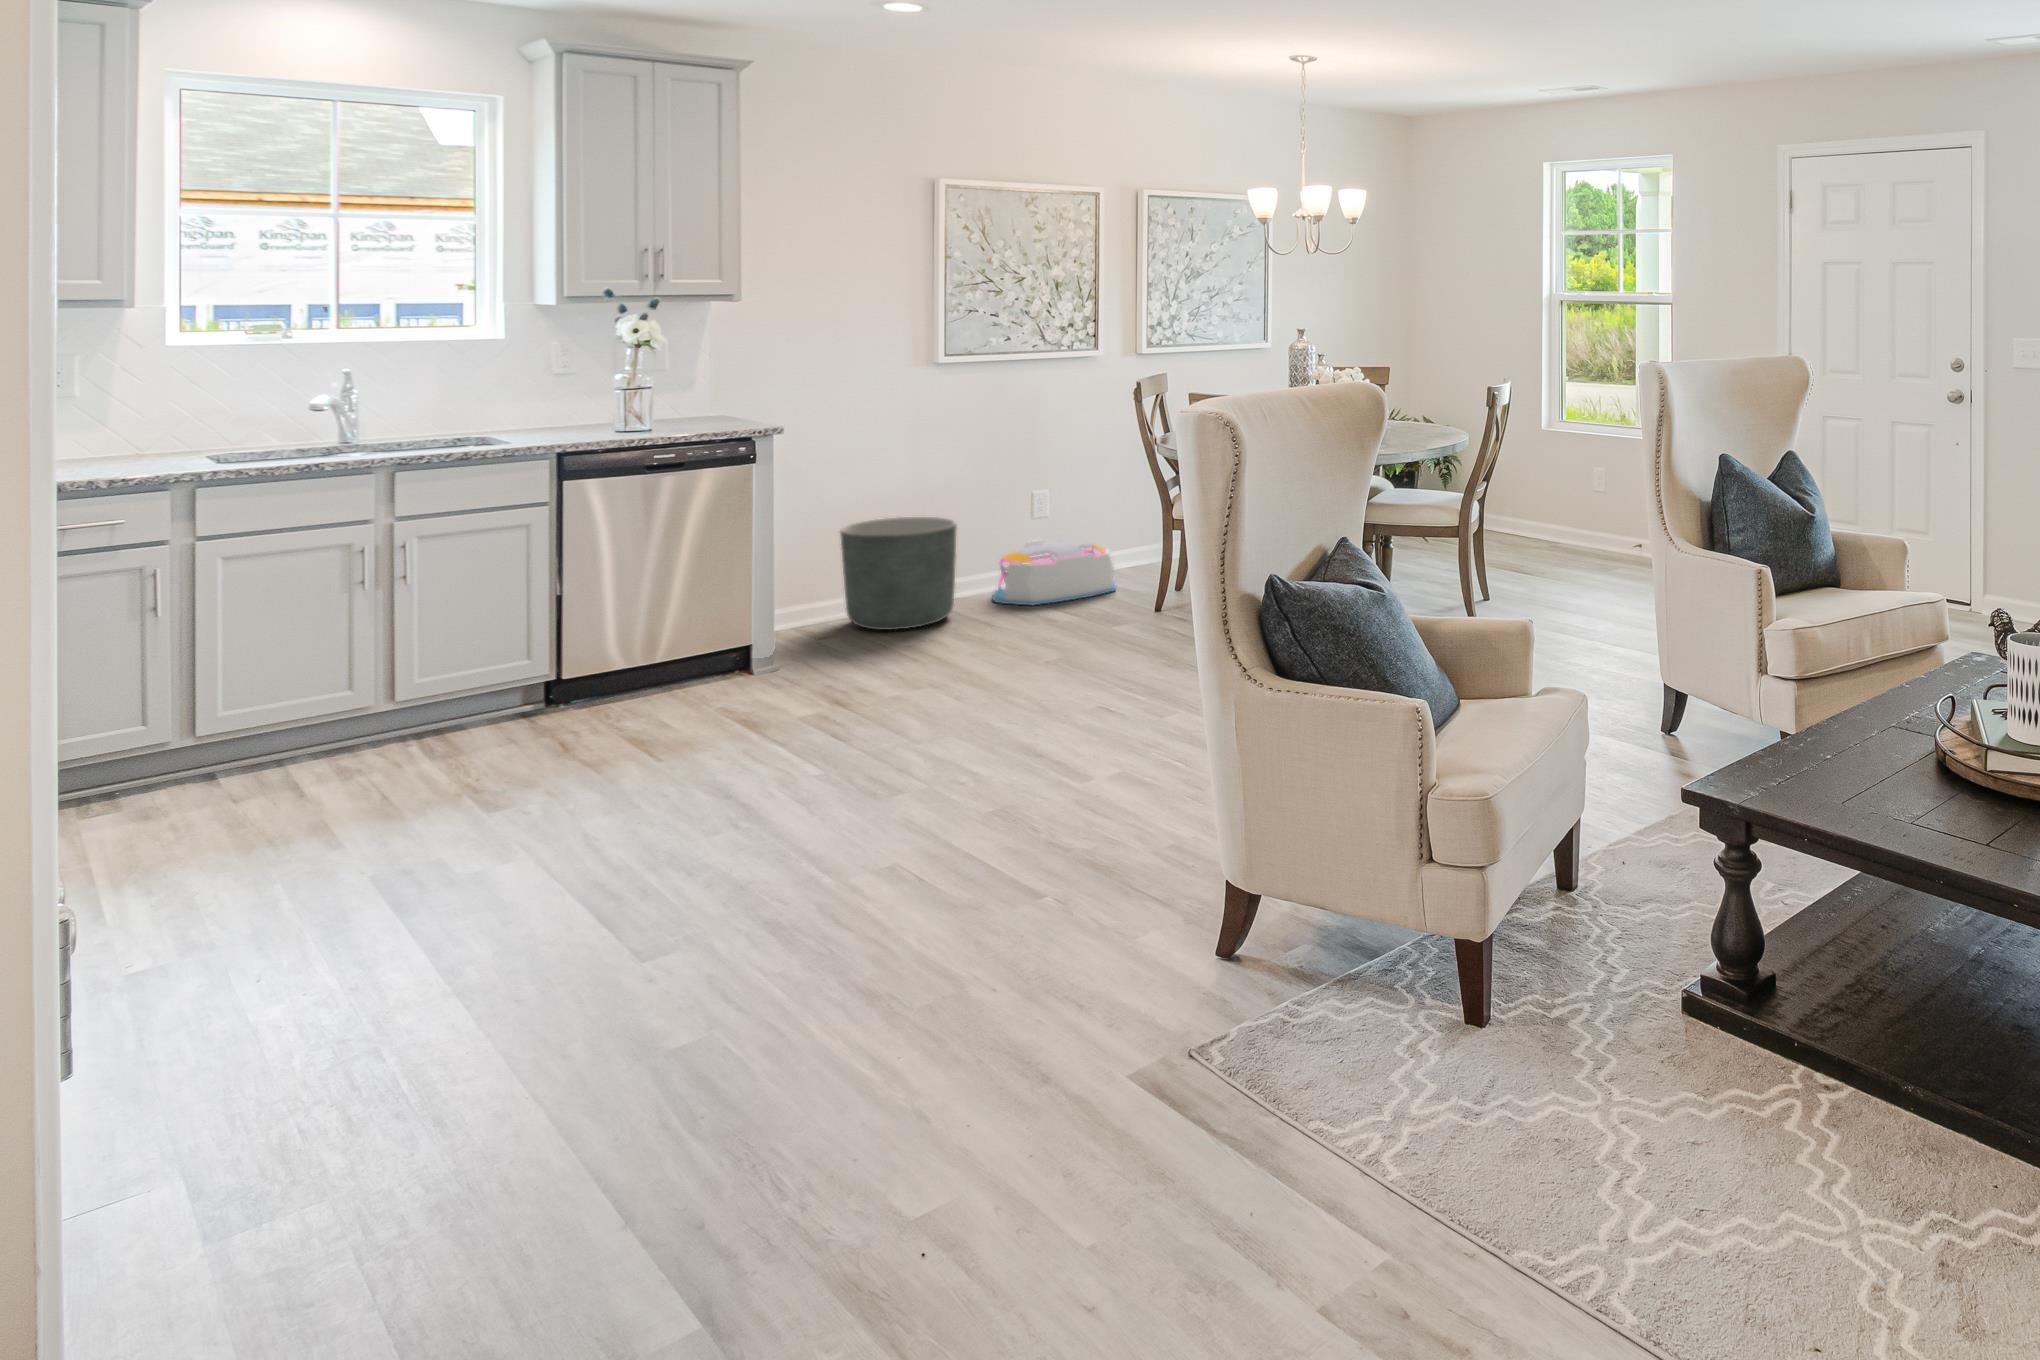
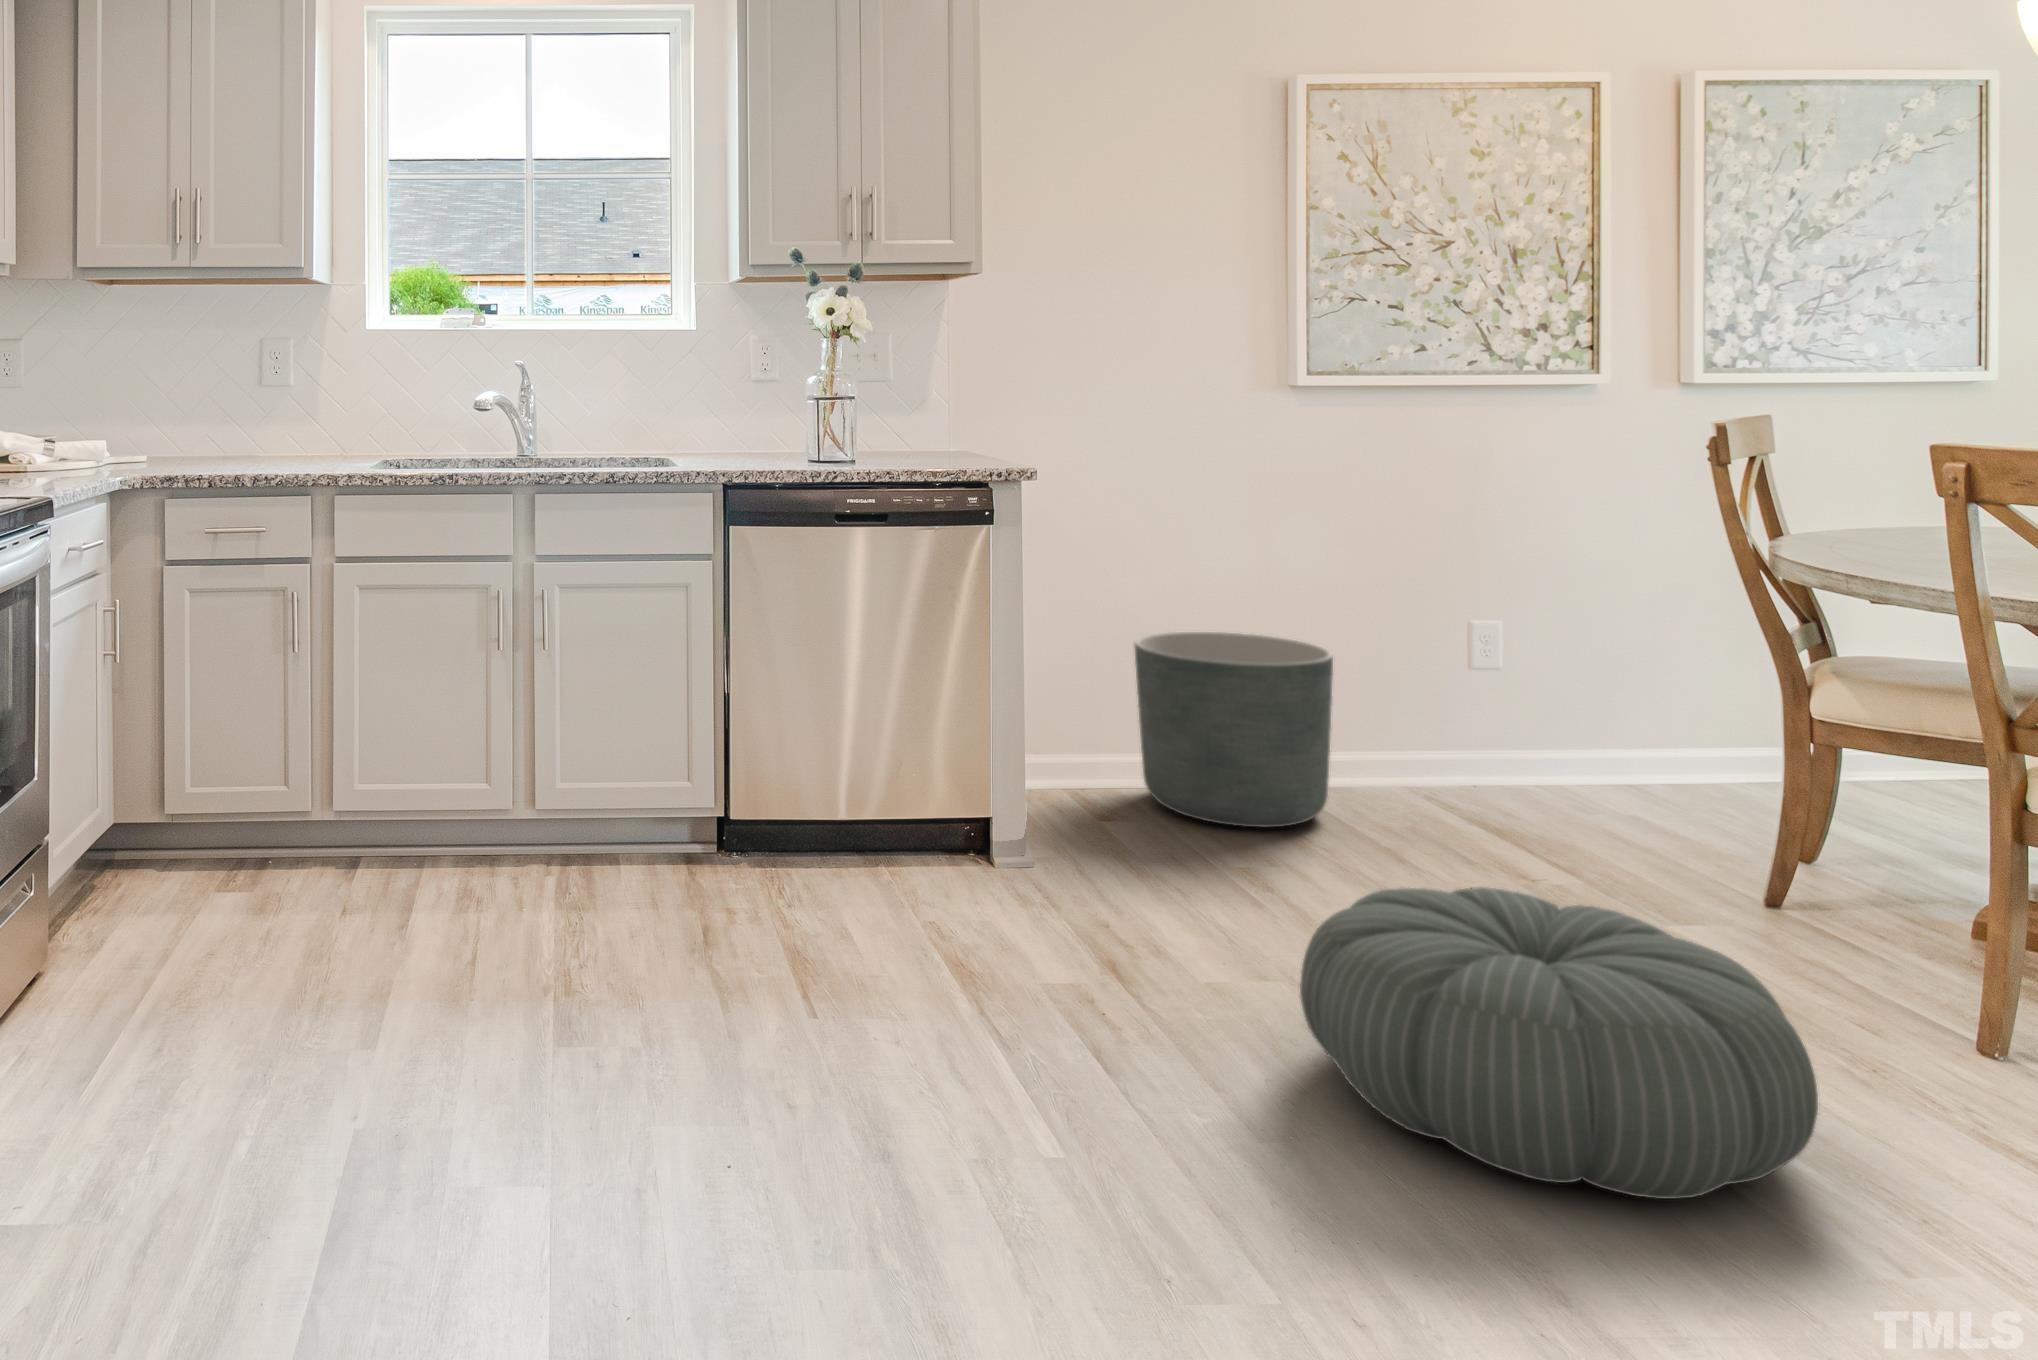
storage bin: present [992,540,1115,606] -> none [1397,702,1657,828]
pouf: none [933,617,1125,725] -> present [1300,887,1818,1199]

